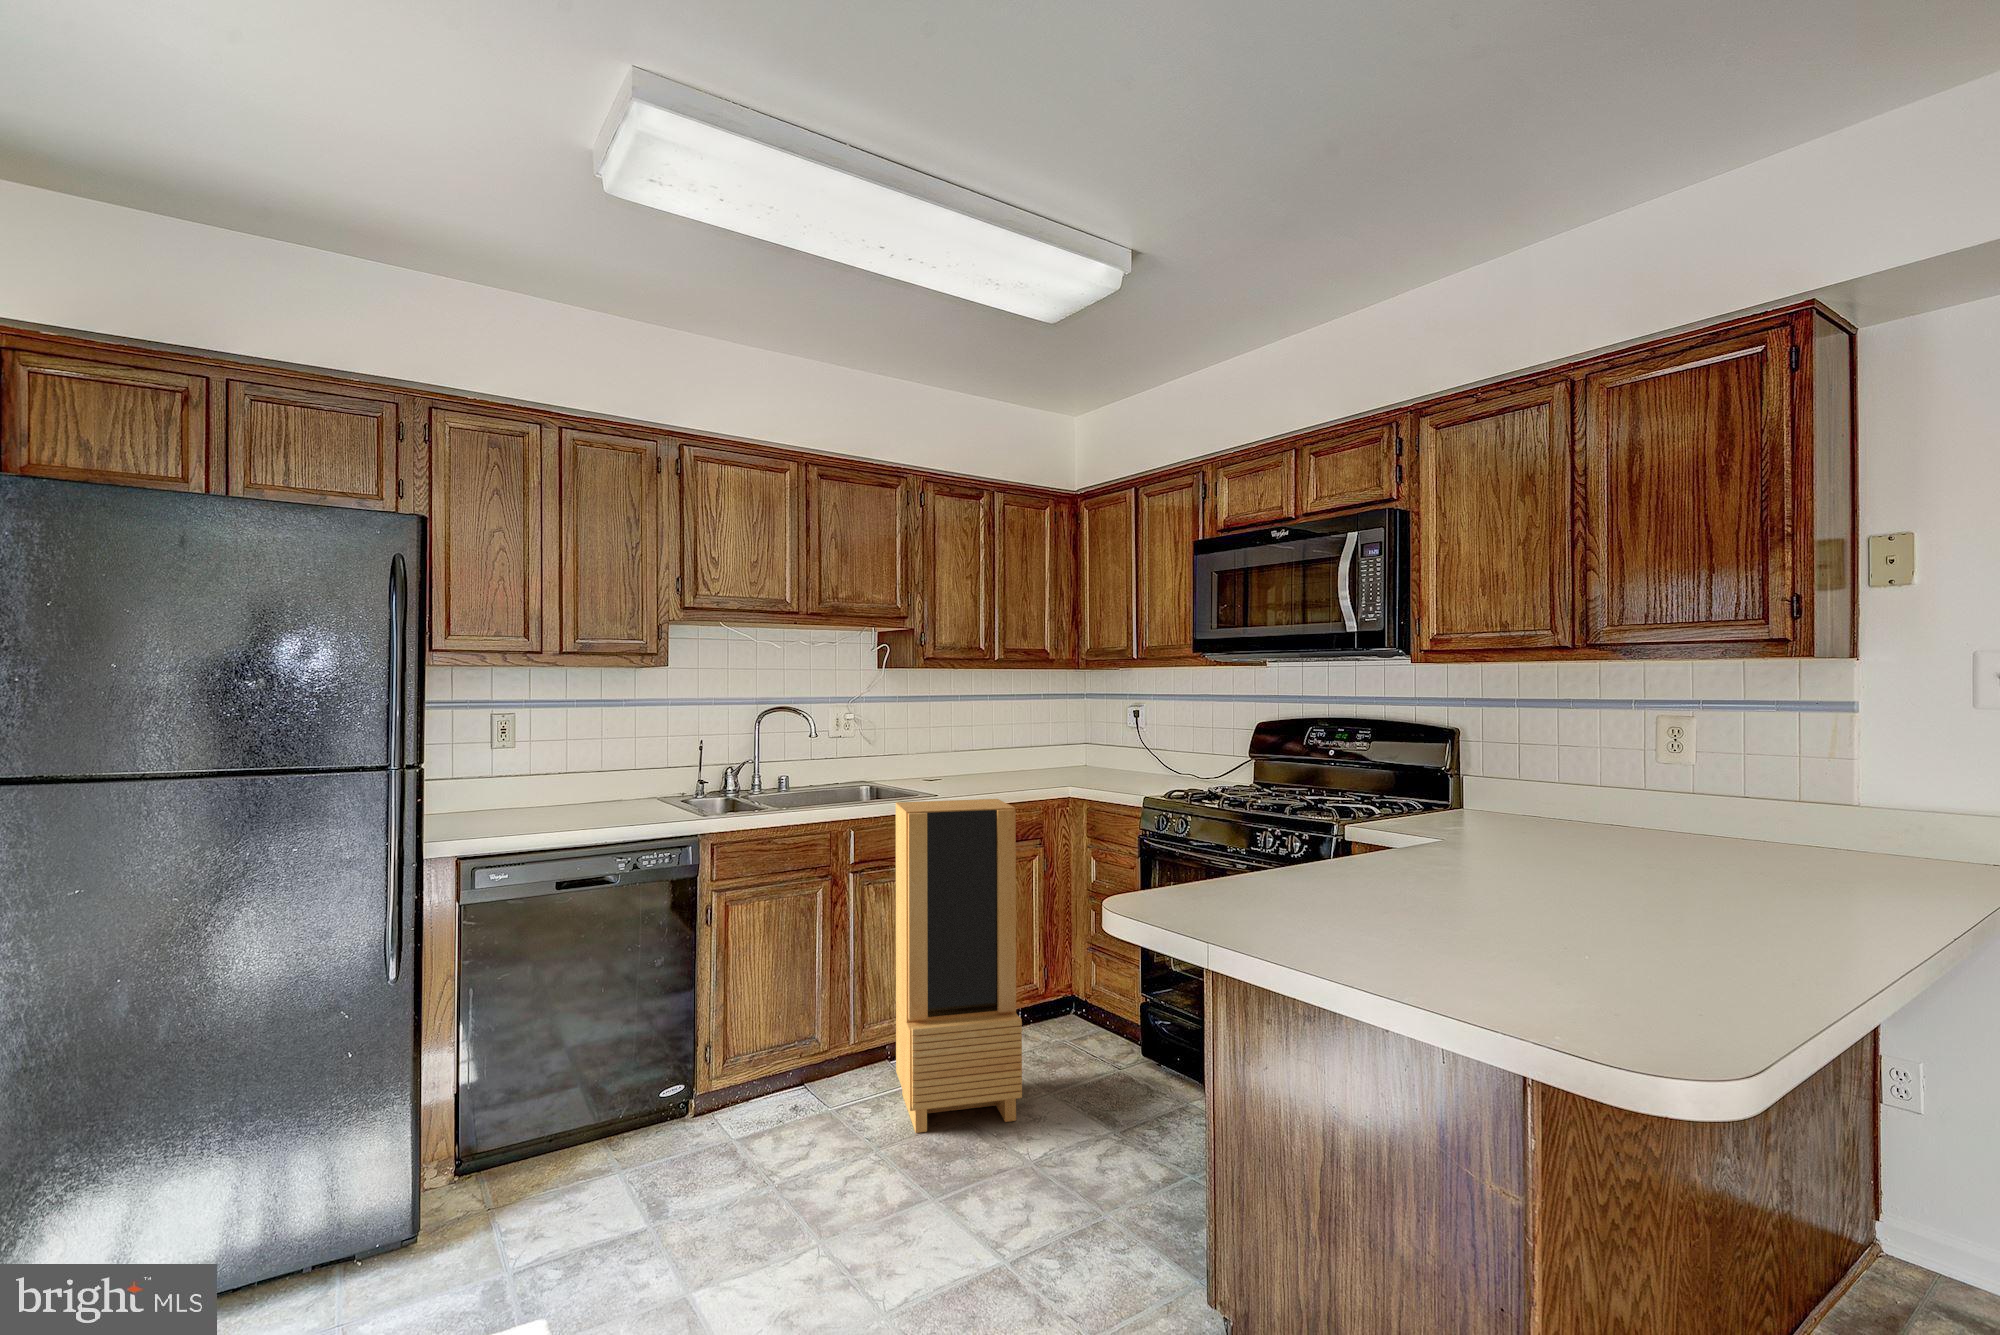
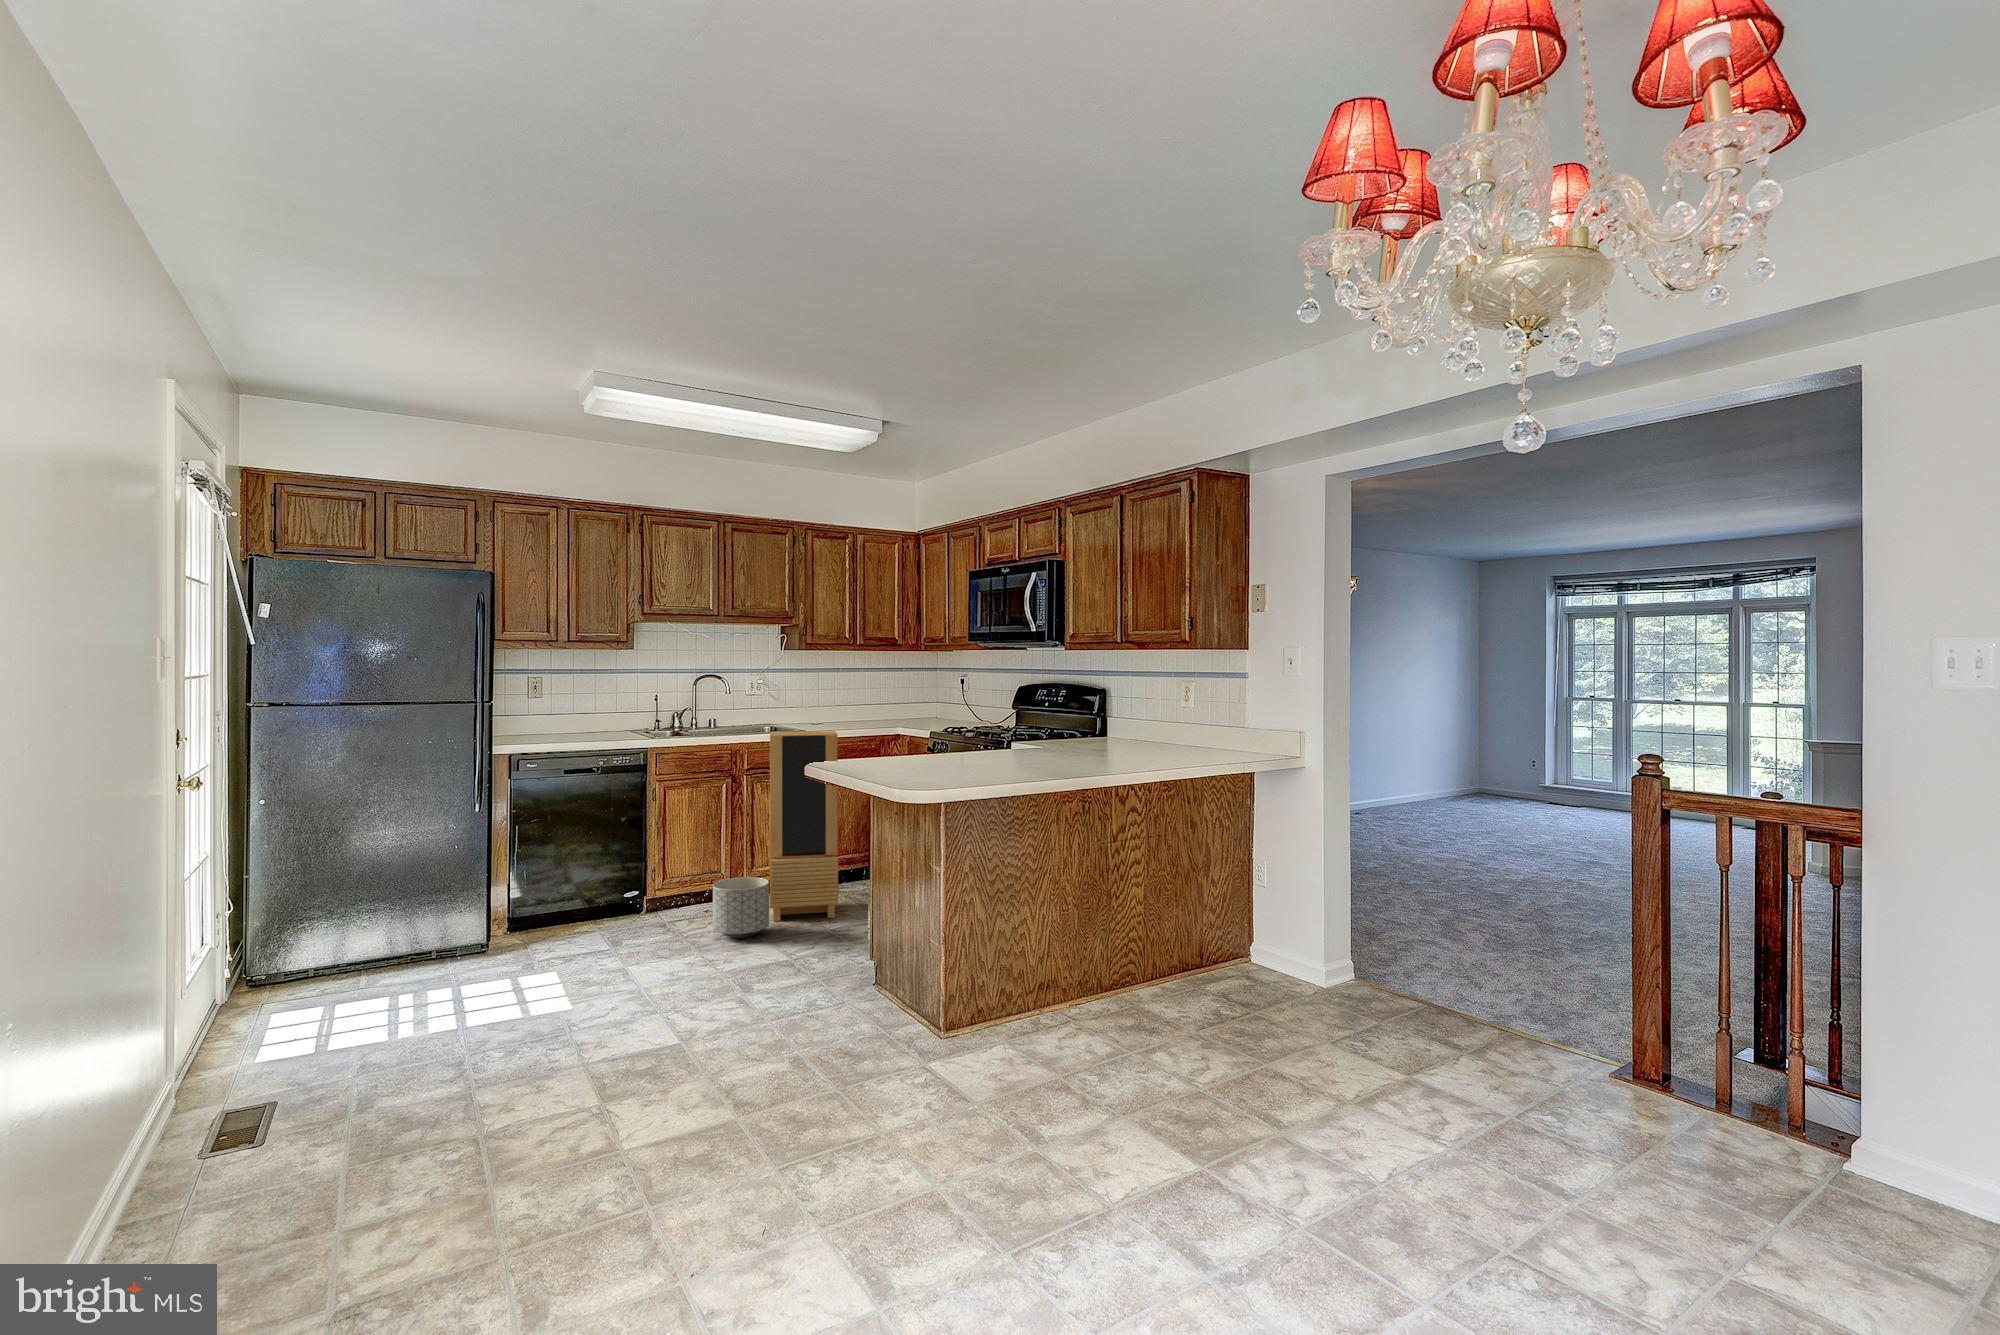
planter: none [824,1064,922,1187] -> present [713,877,769,938]

